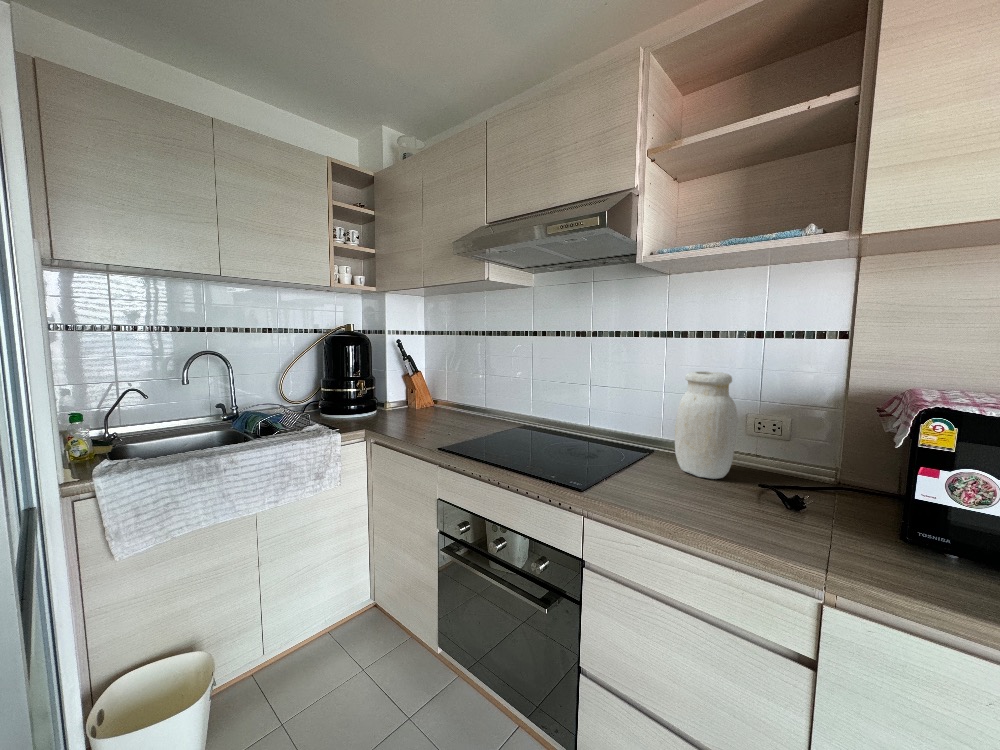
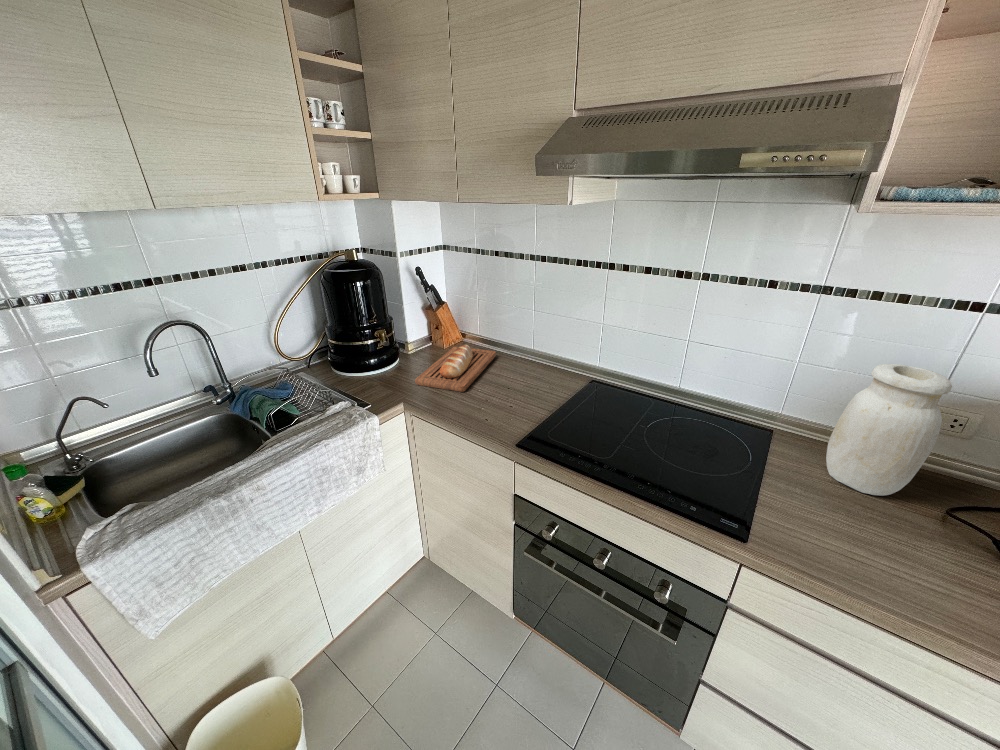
bread loaf: none [381,402,456,427] -> present [415,345,496,392]

